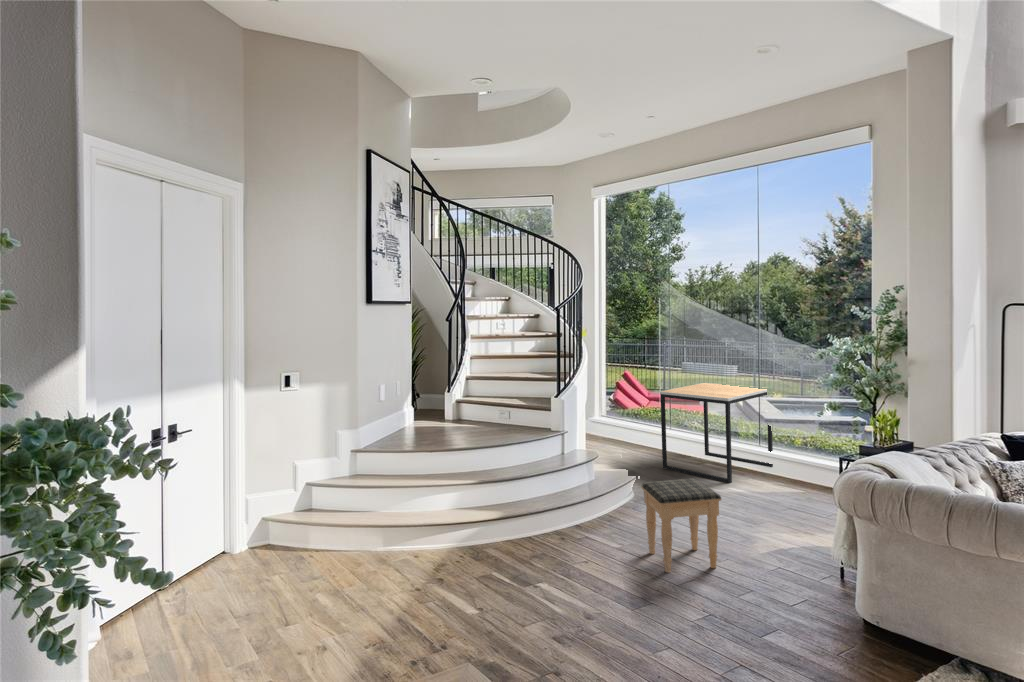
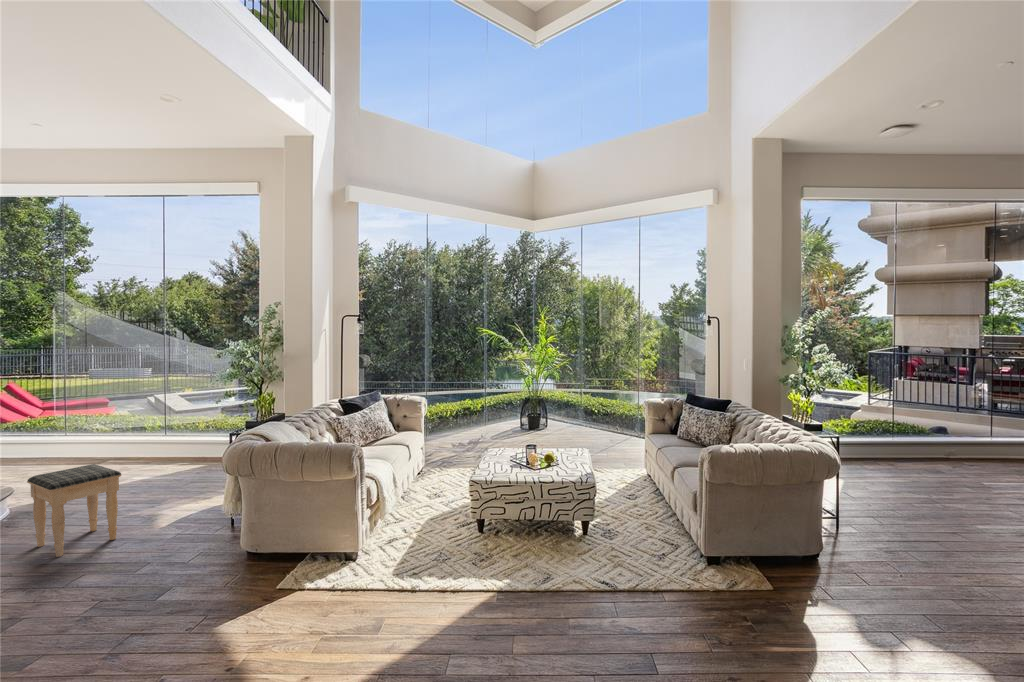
side table: present [660,383,773,483] -> none [59,386,183,473]

